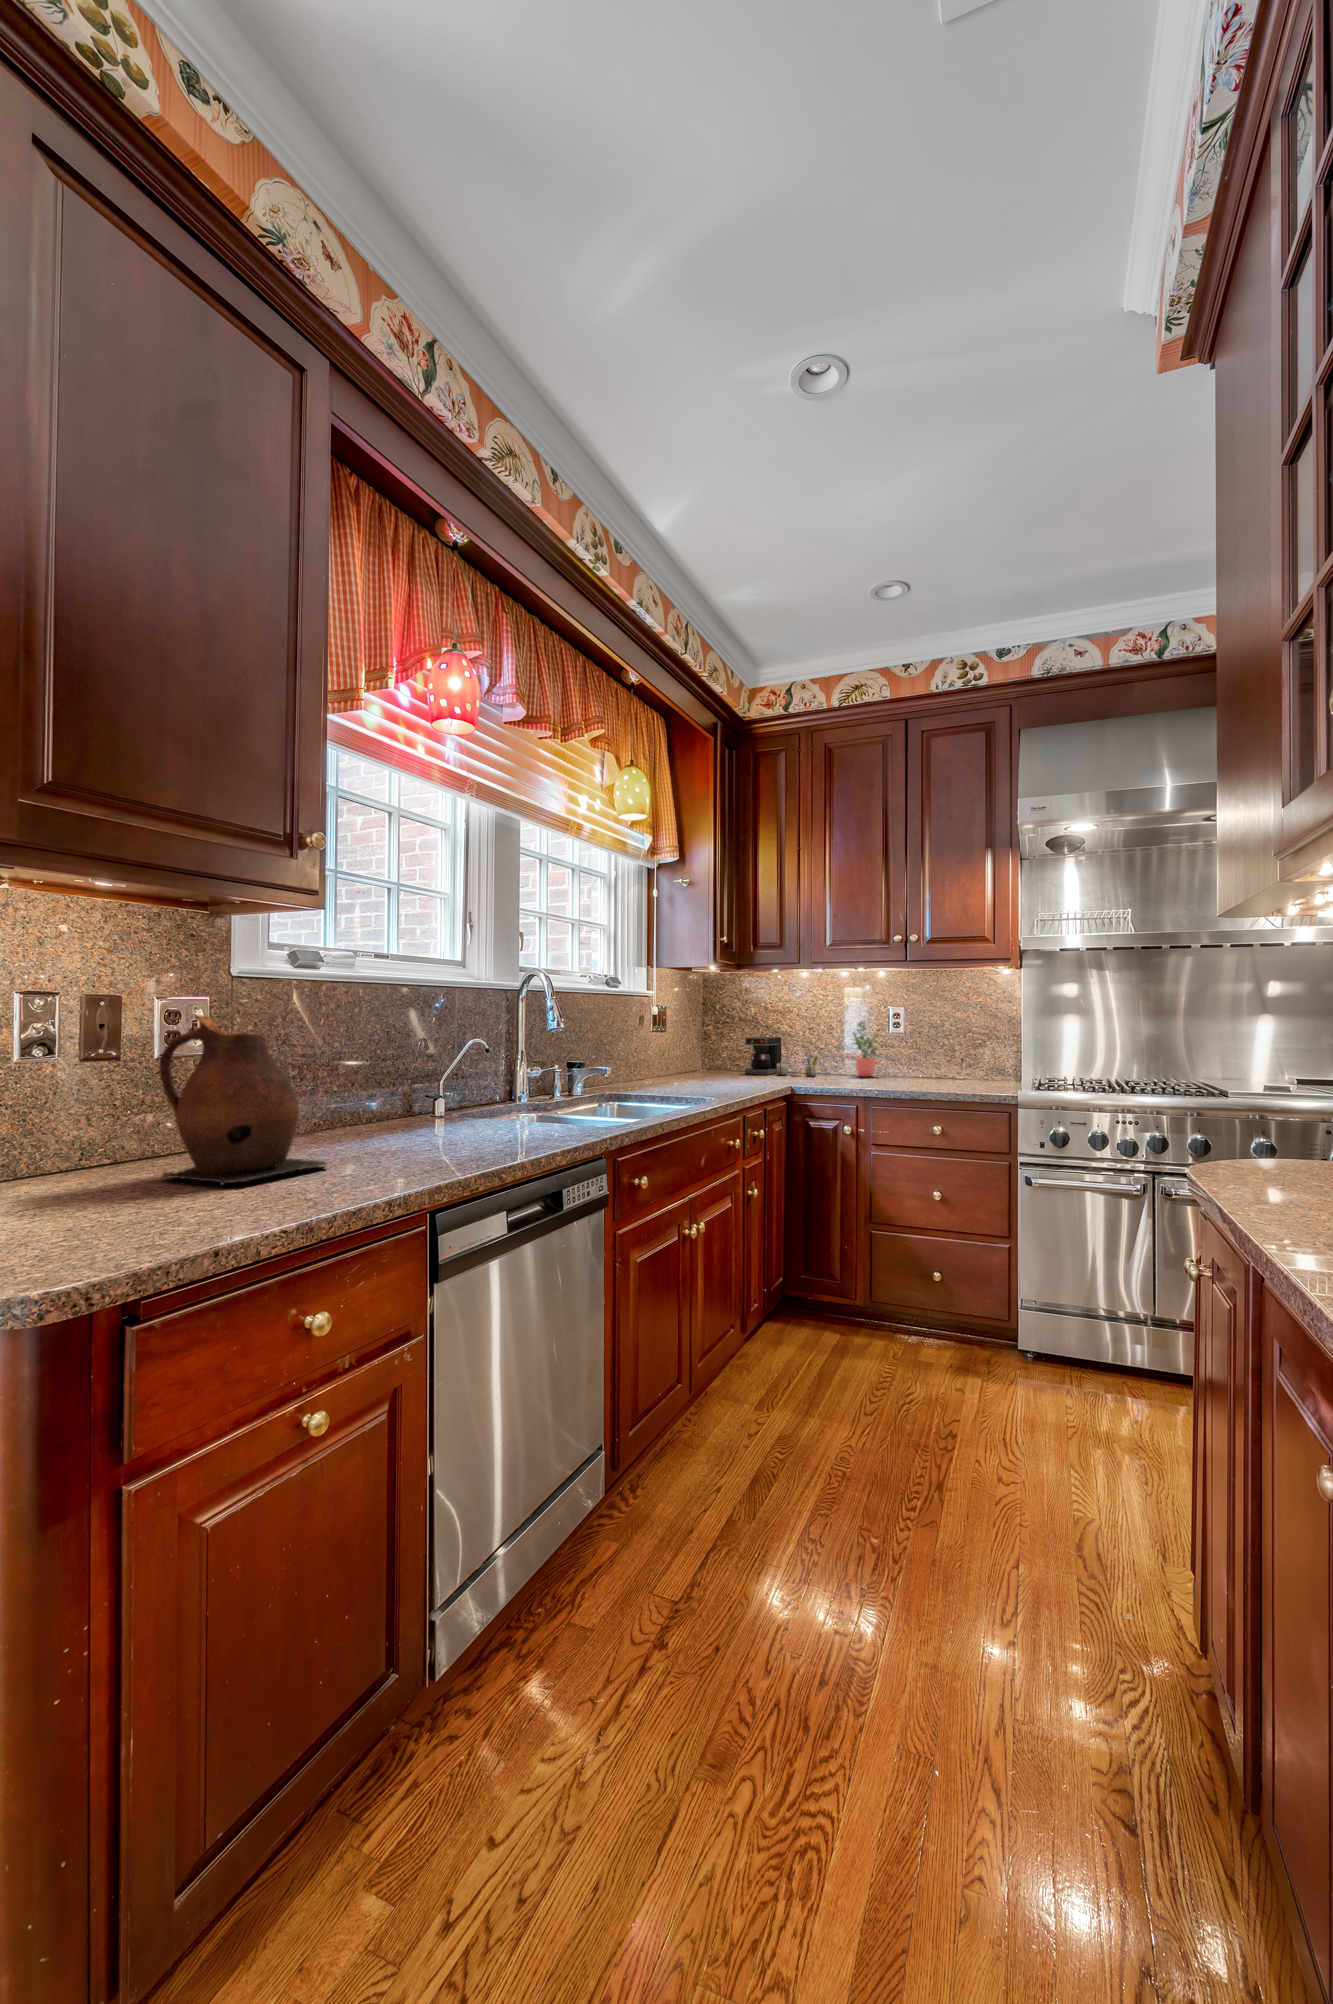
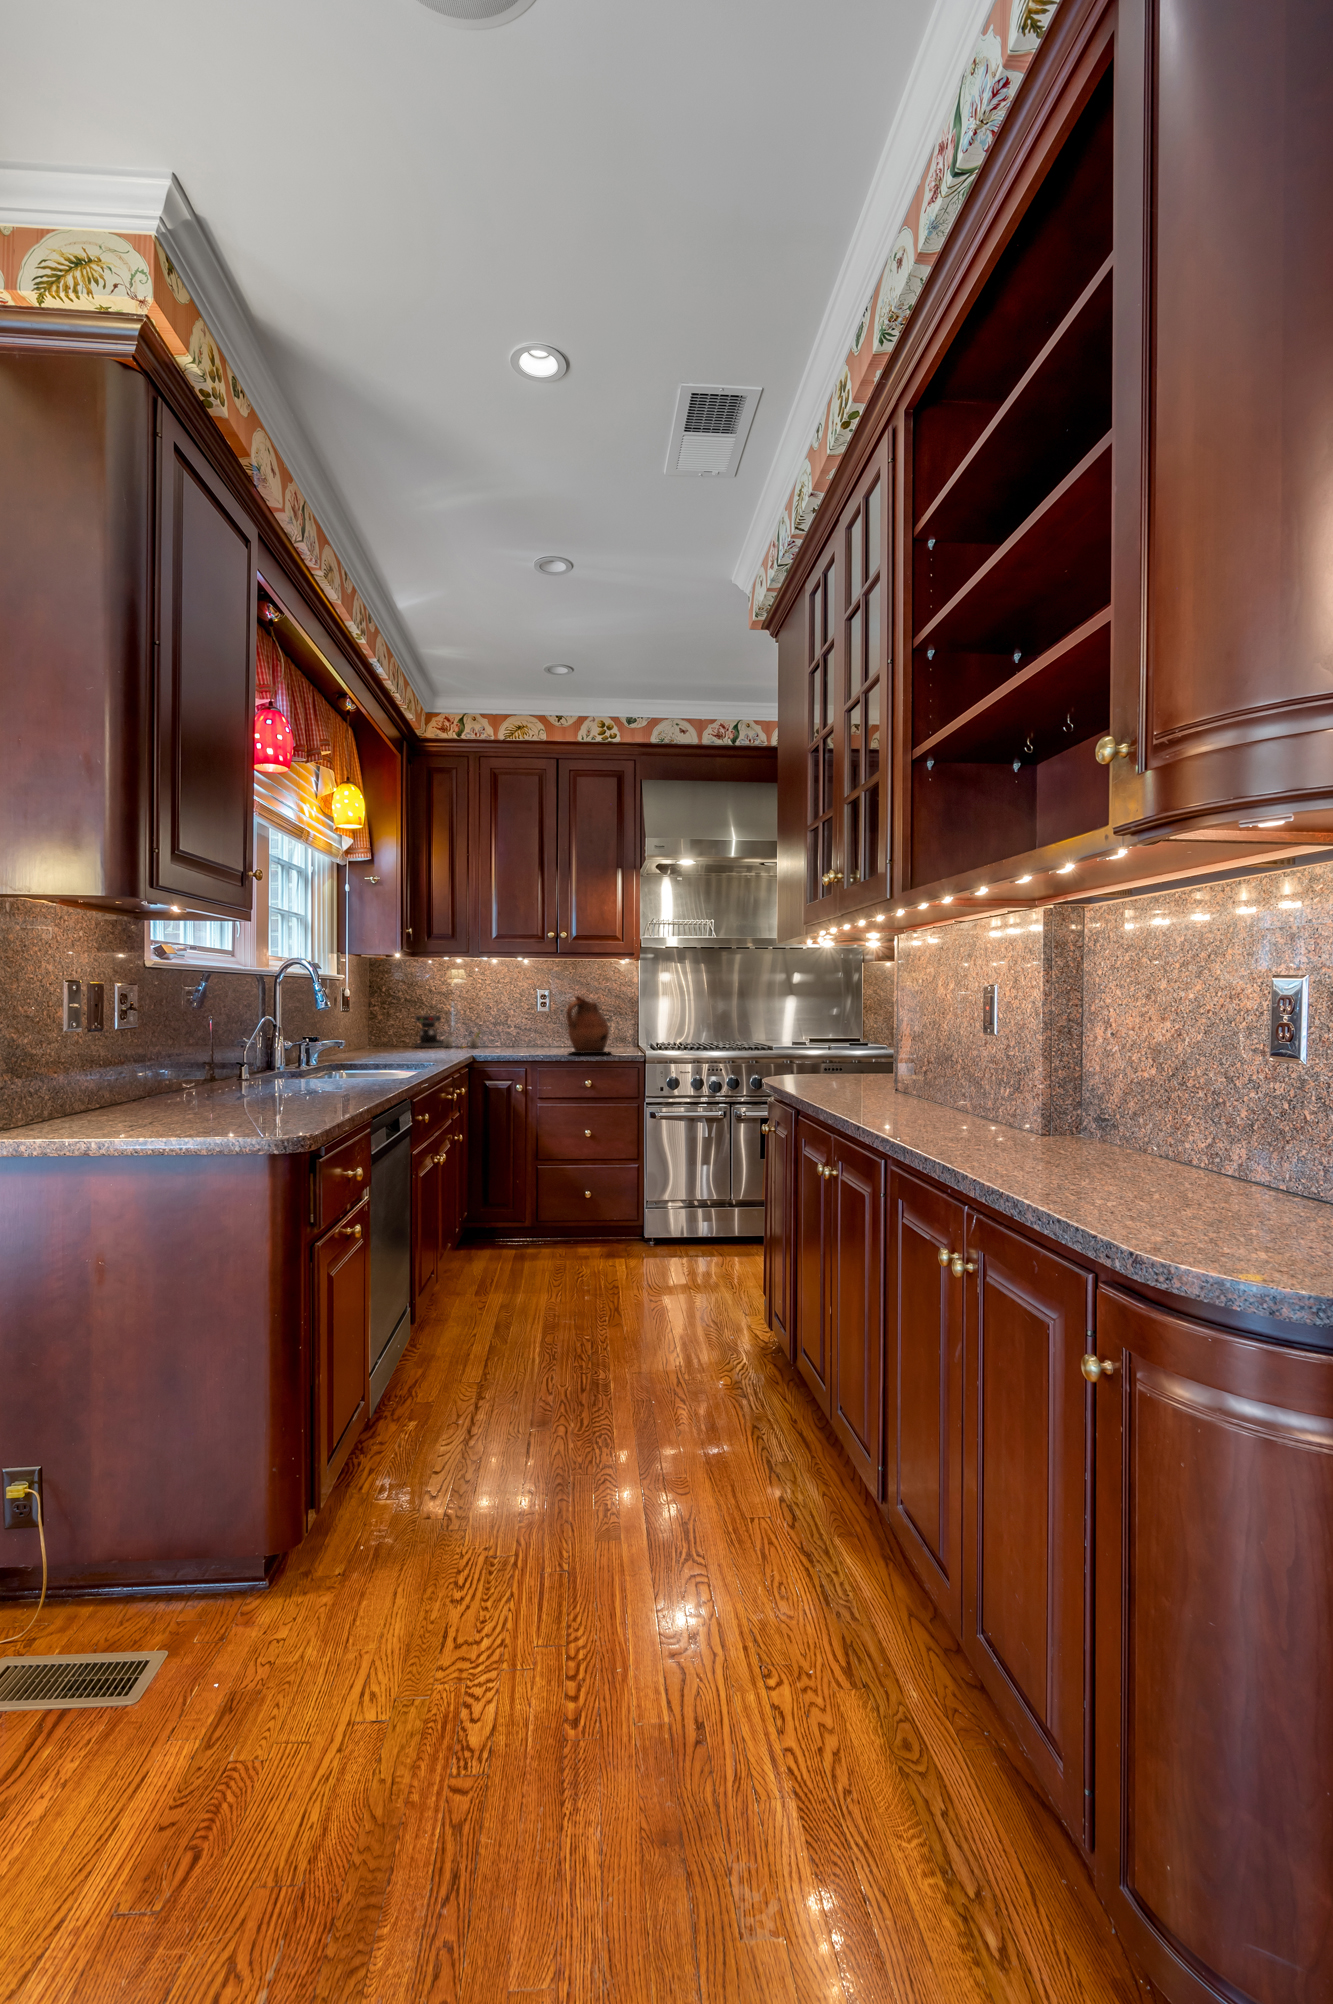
ceramic pitcher: present [159,1015,327,1185] -> present [566,996,610,1053]
potted plant: present [853,1022,893,1077] -> none [508,1001,542,1047]

